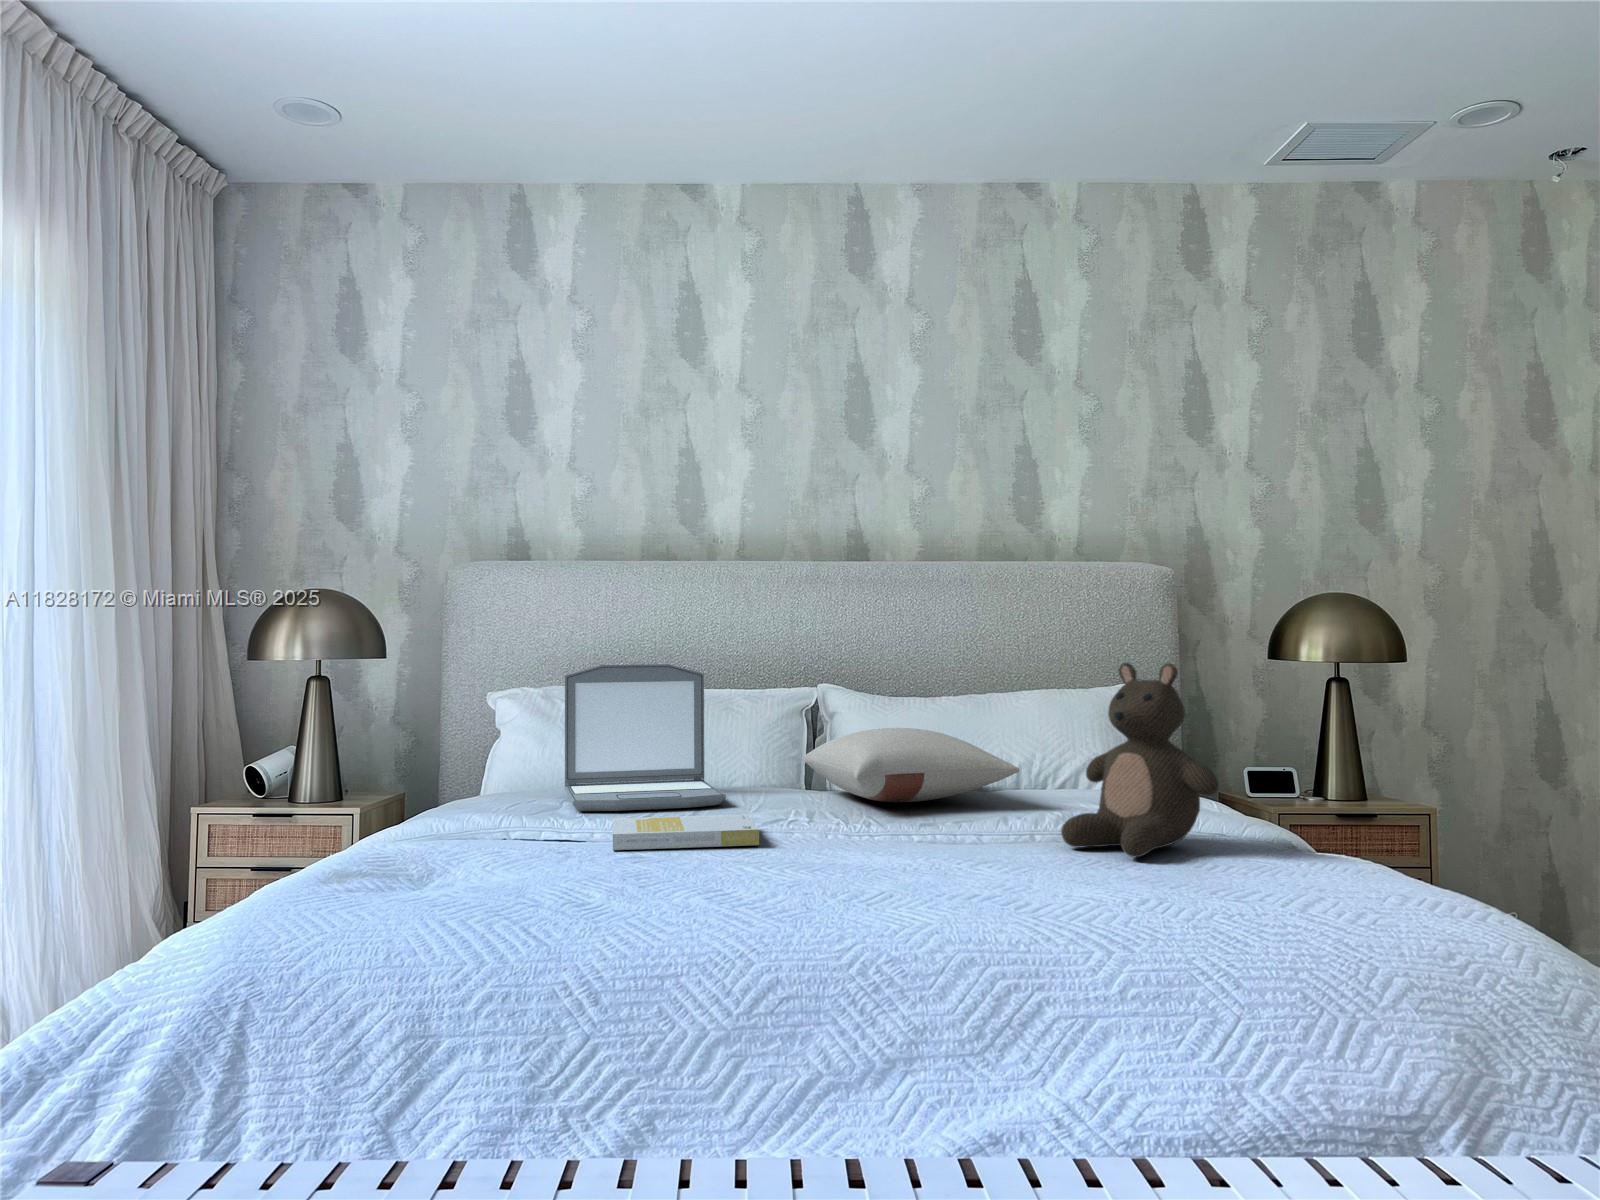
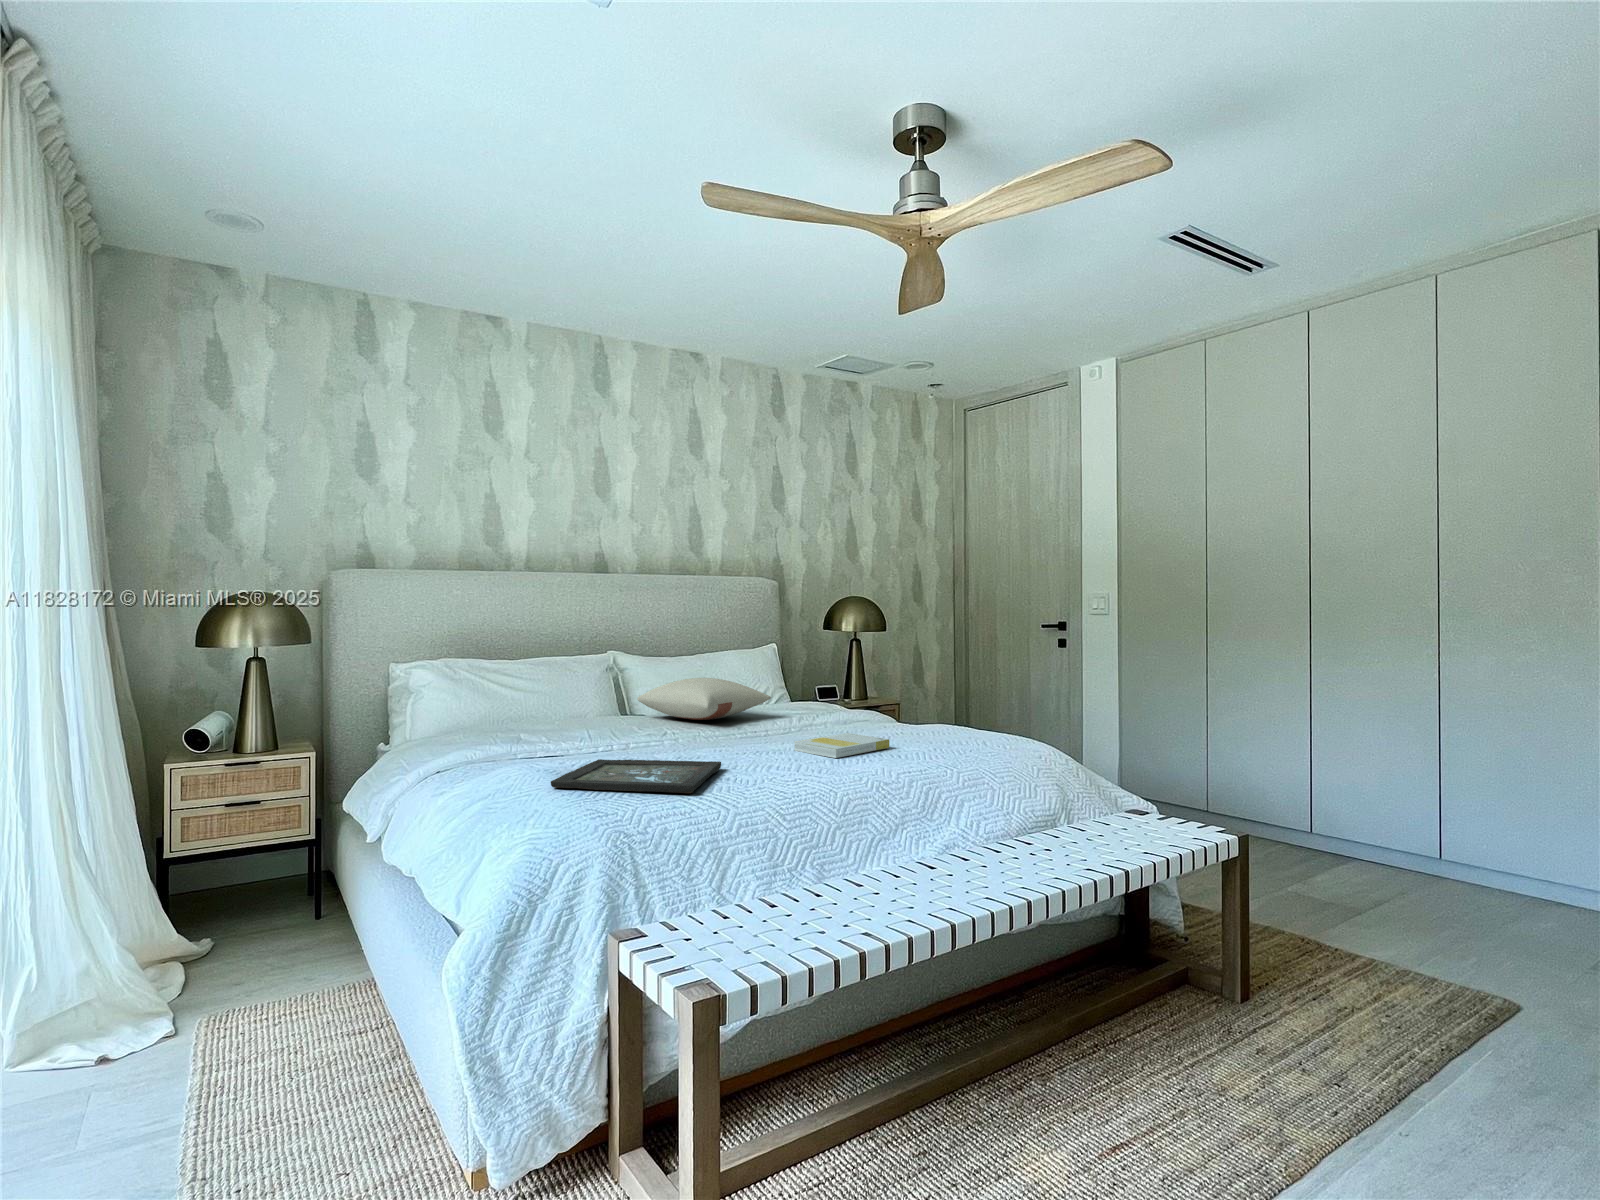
stuffed bear: present [1061,663,1219,857] -> none [831,641,903,734]
laptop: present [564,664,726,811] -> none [497,644,621,740]
book: present [613,814,759,850] -> present [794,733,889,758]
tray: none [349,847,666,922] -> present [551,759,721,793]

